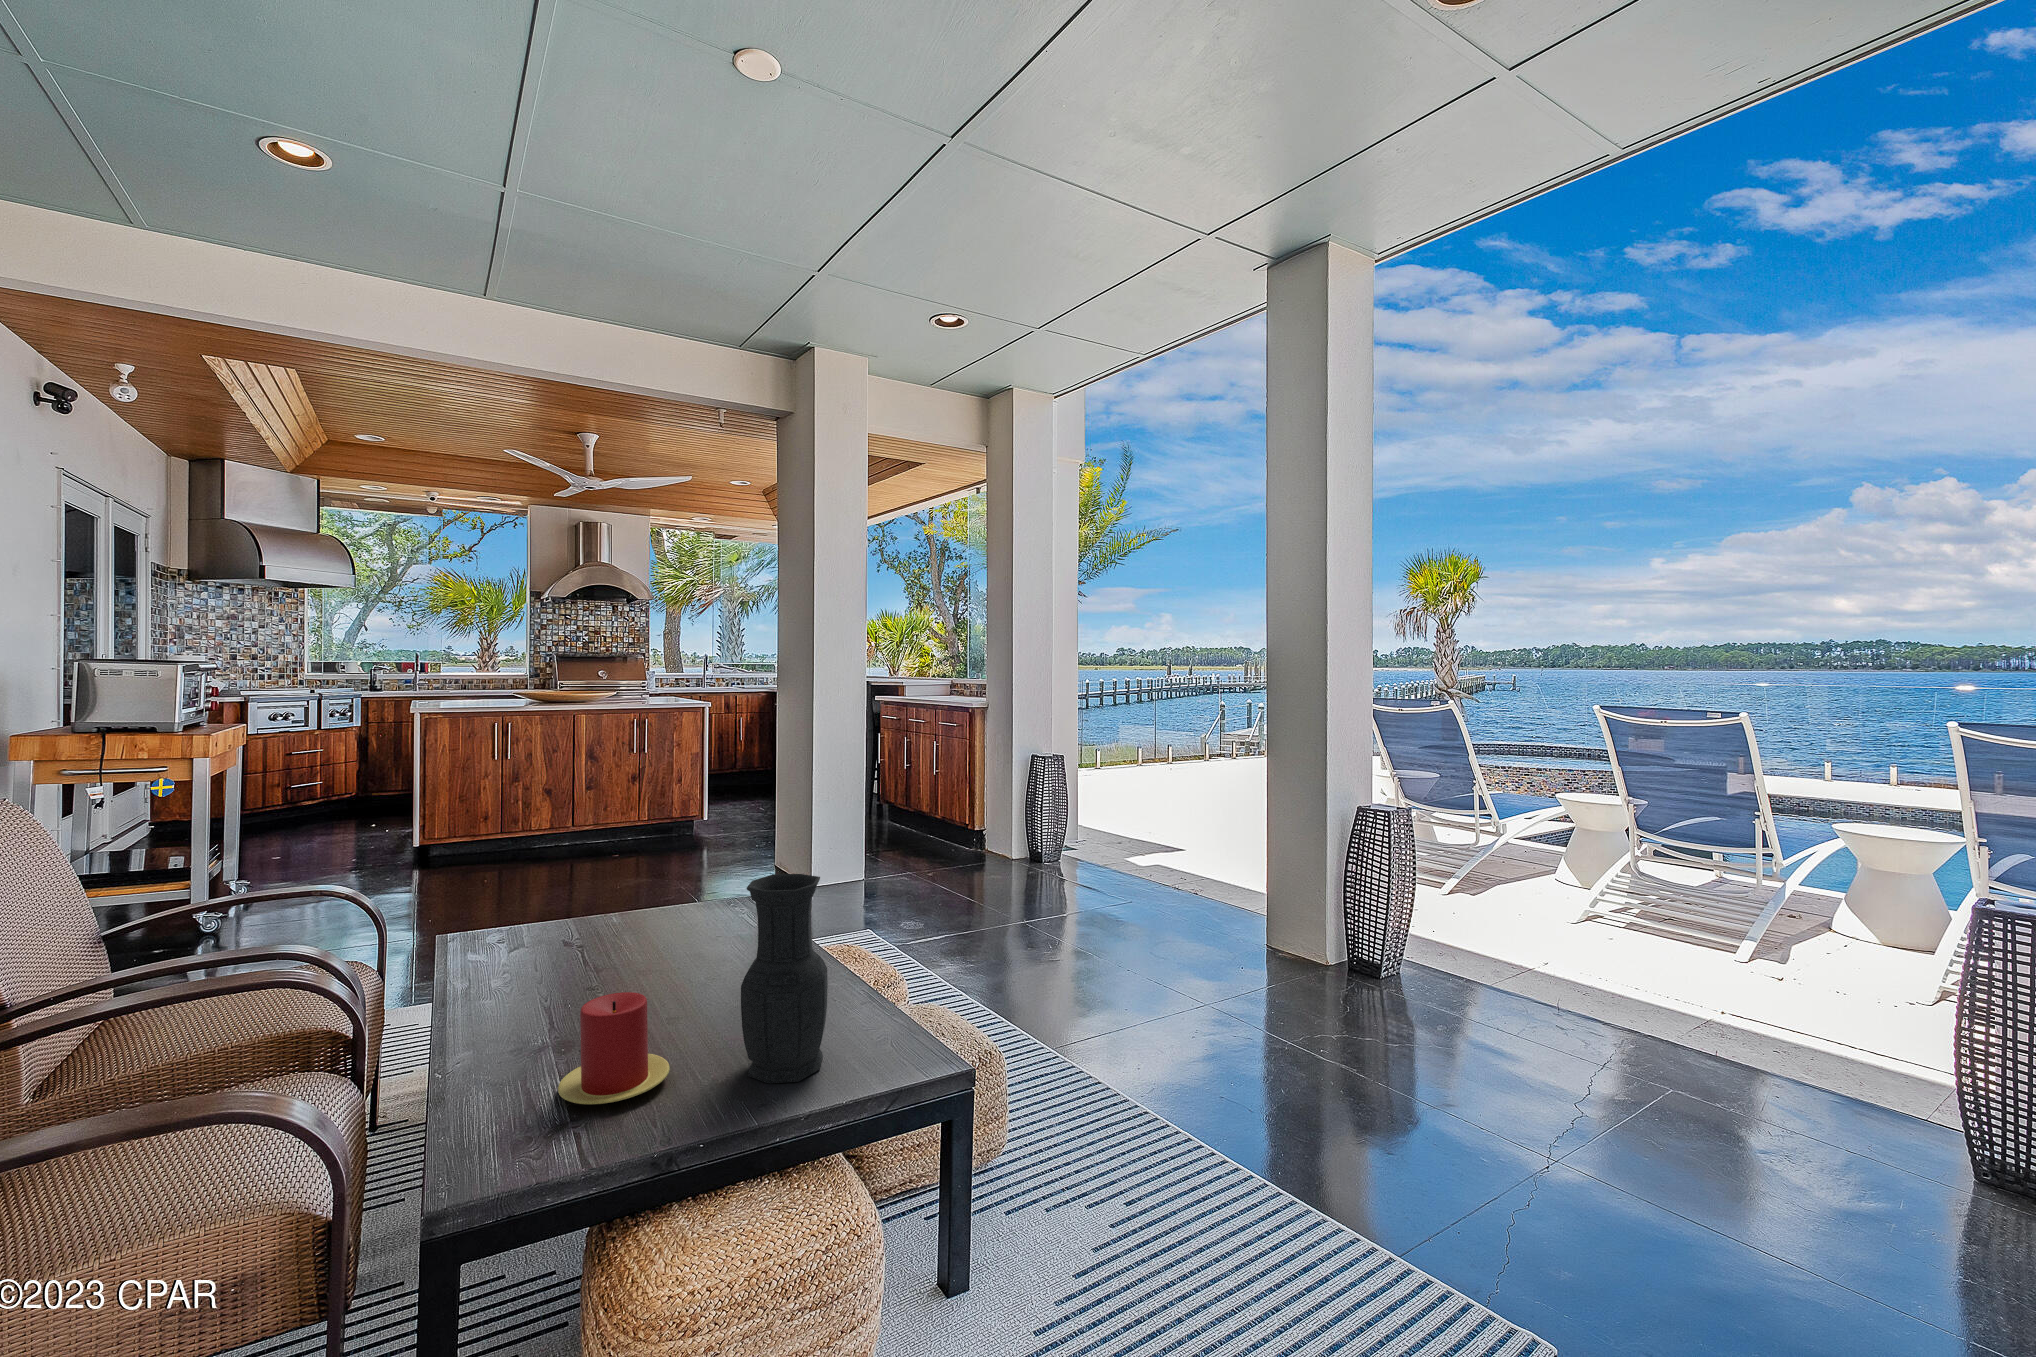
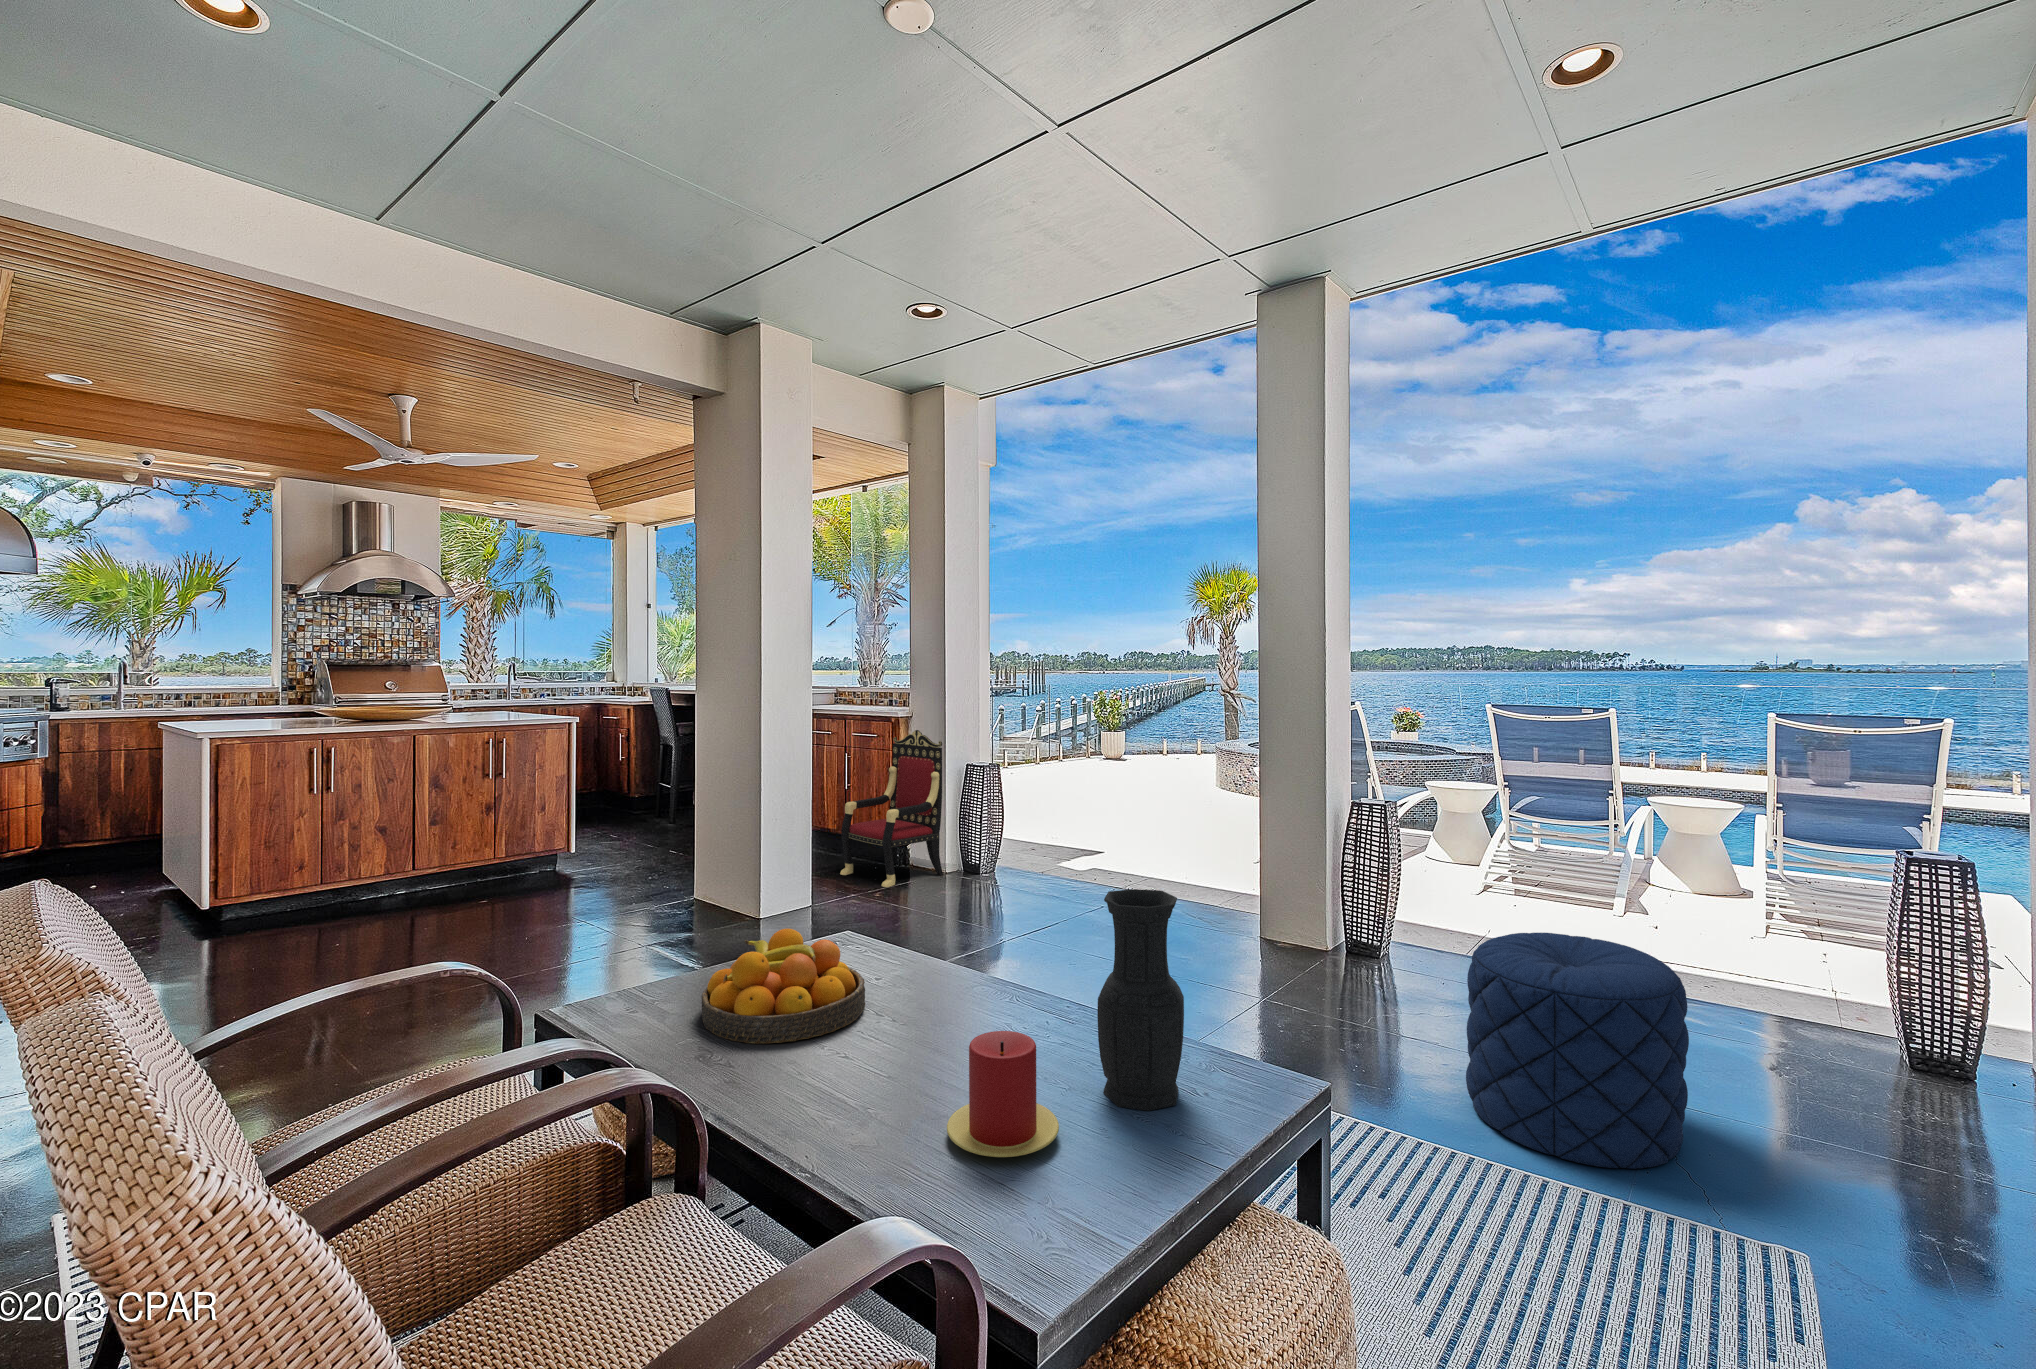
armchair: none [914,718,1004,864] -> present [840,730,943,887]
fruit bowl: none [523,890,676,986] -> present [702,929,865,1044]
pouf: none [1324,957,1558,1236] -> present [1466,933,1689,1169]

